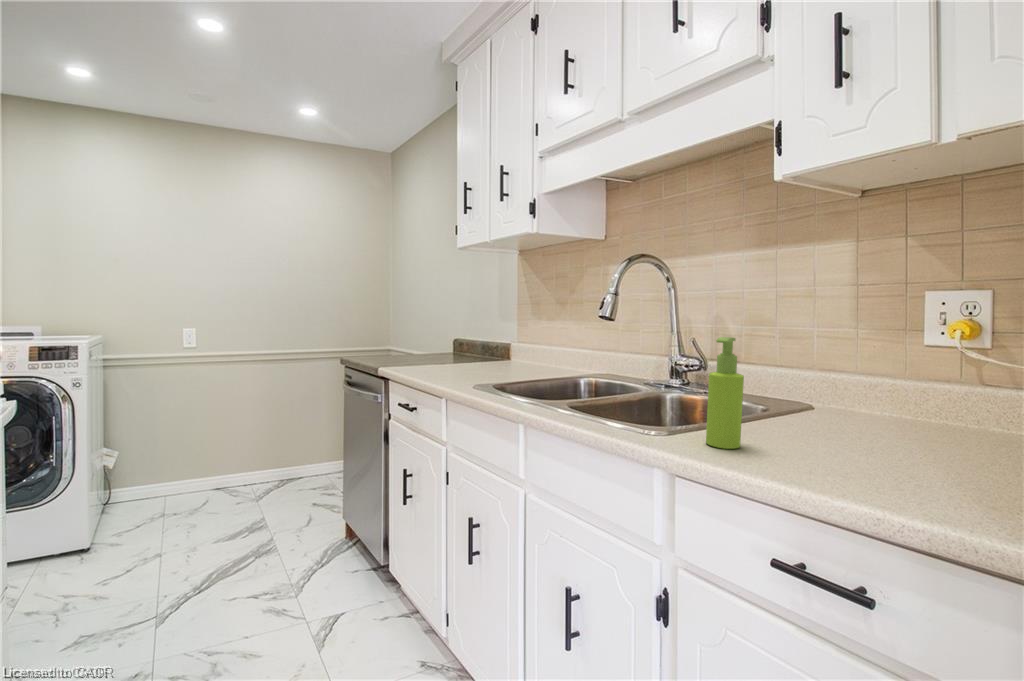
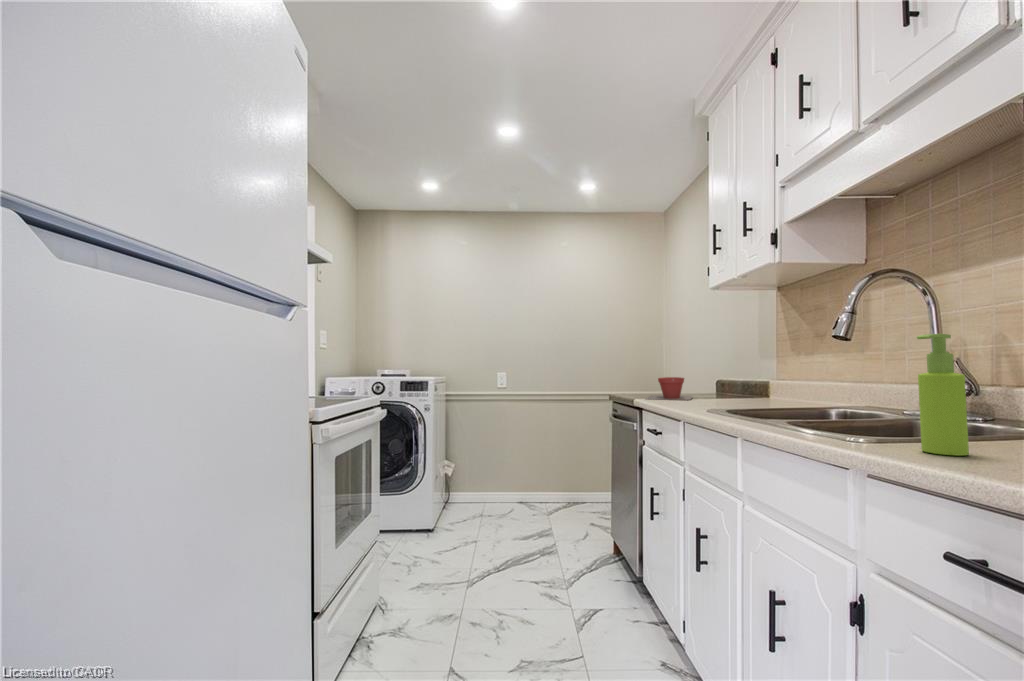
plant pot: none [390,341,441,368] -> present [646,377,692,400]

